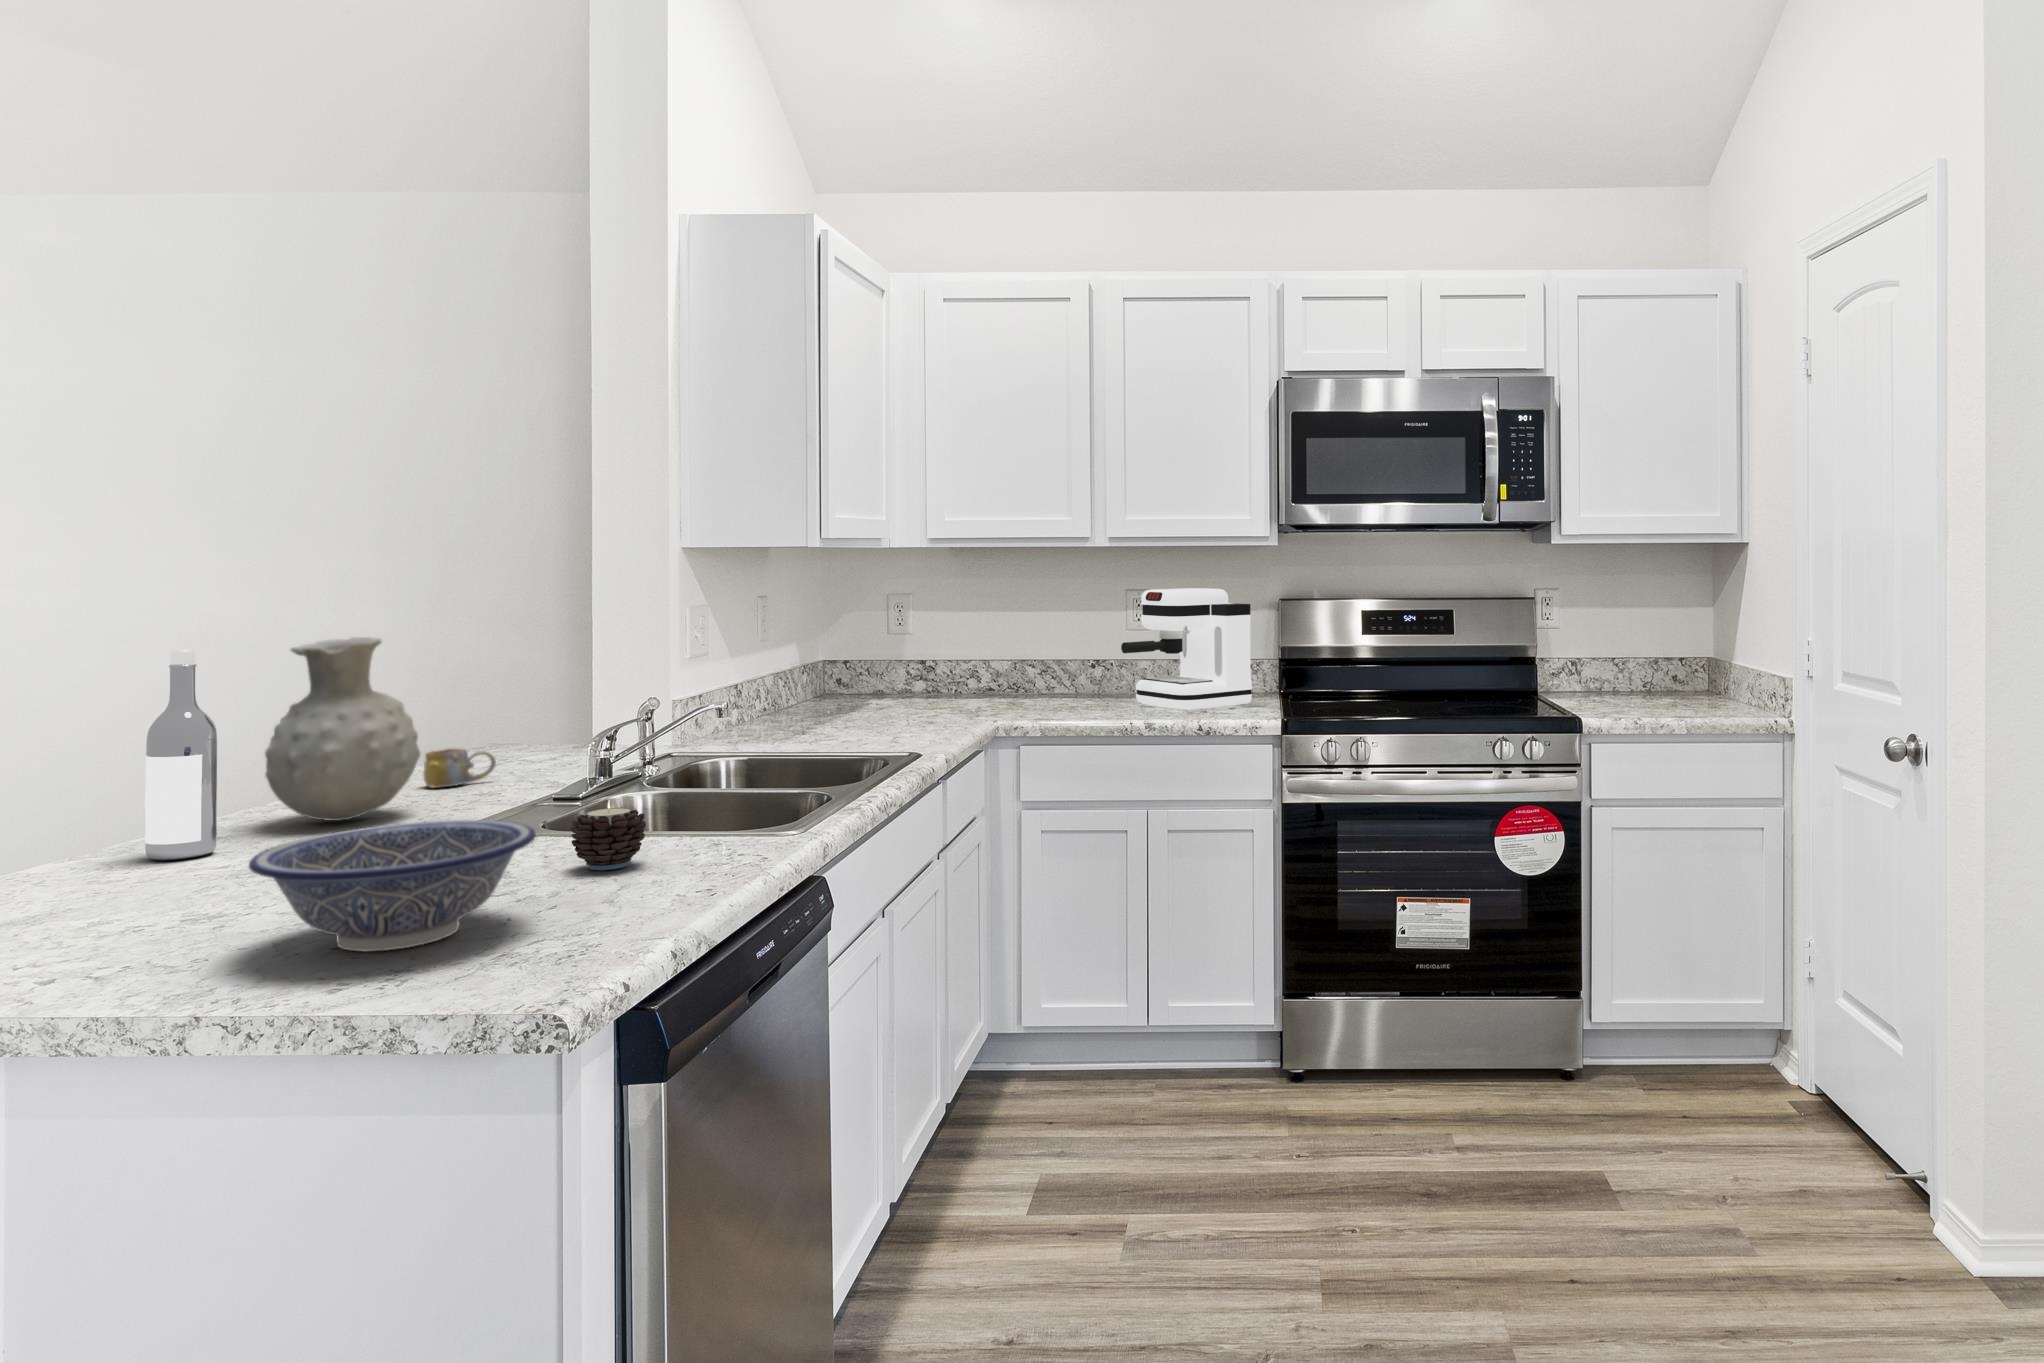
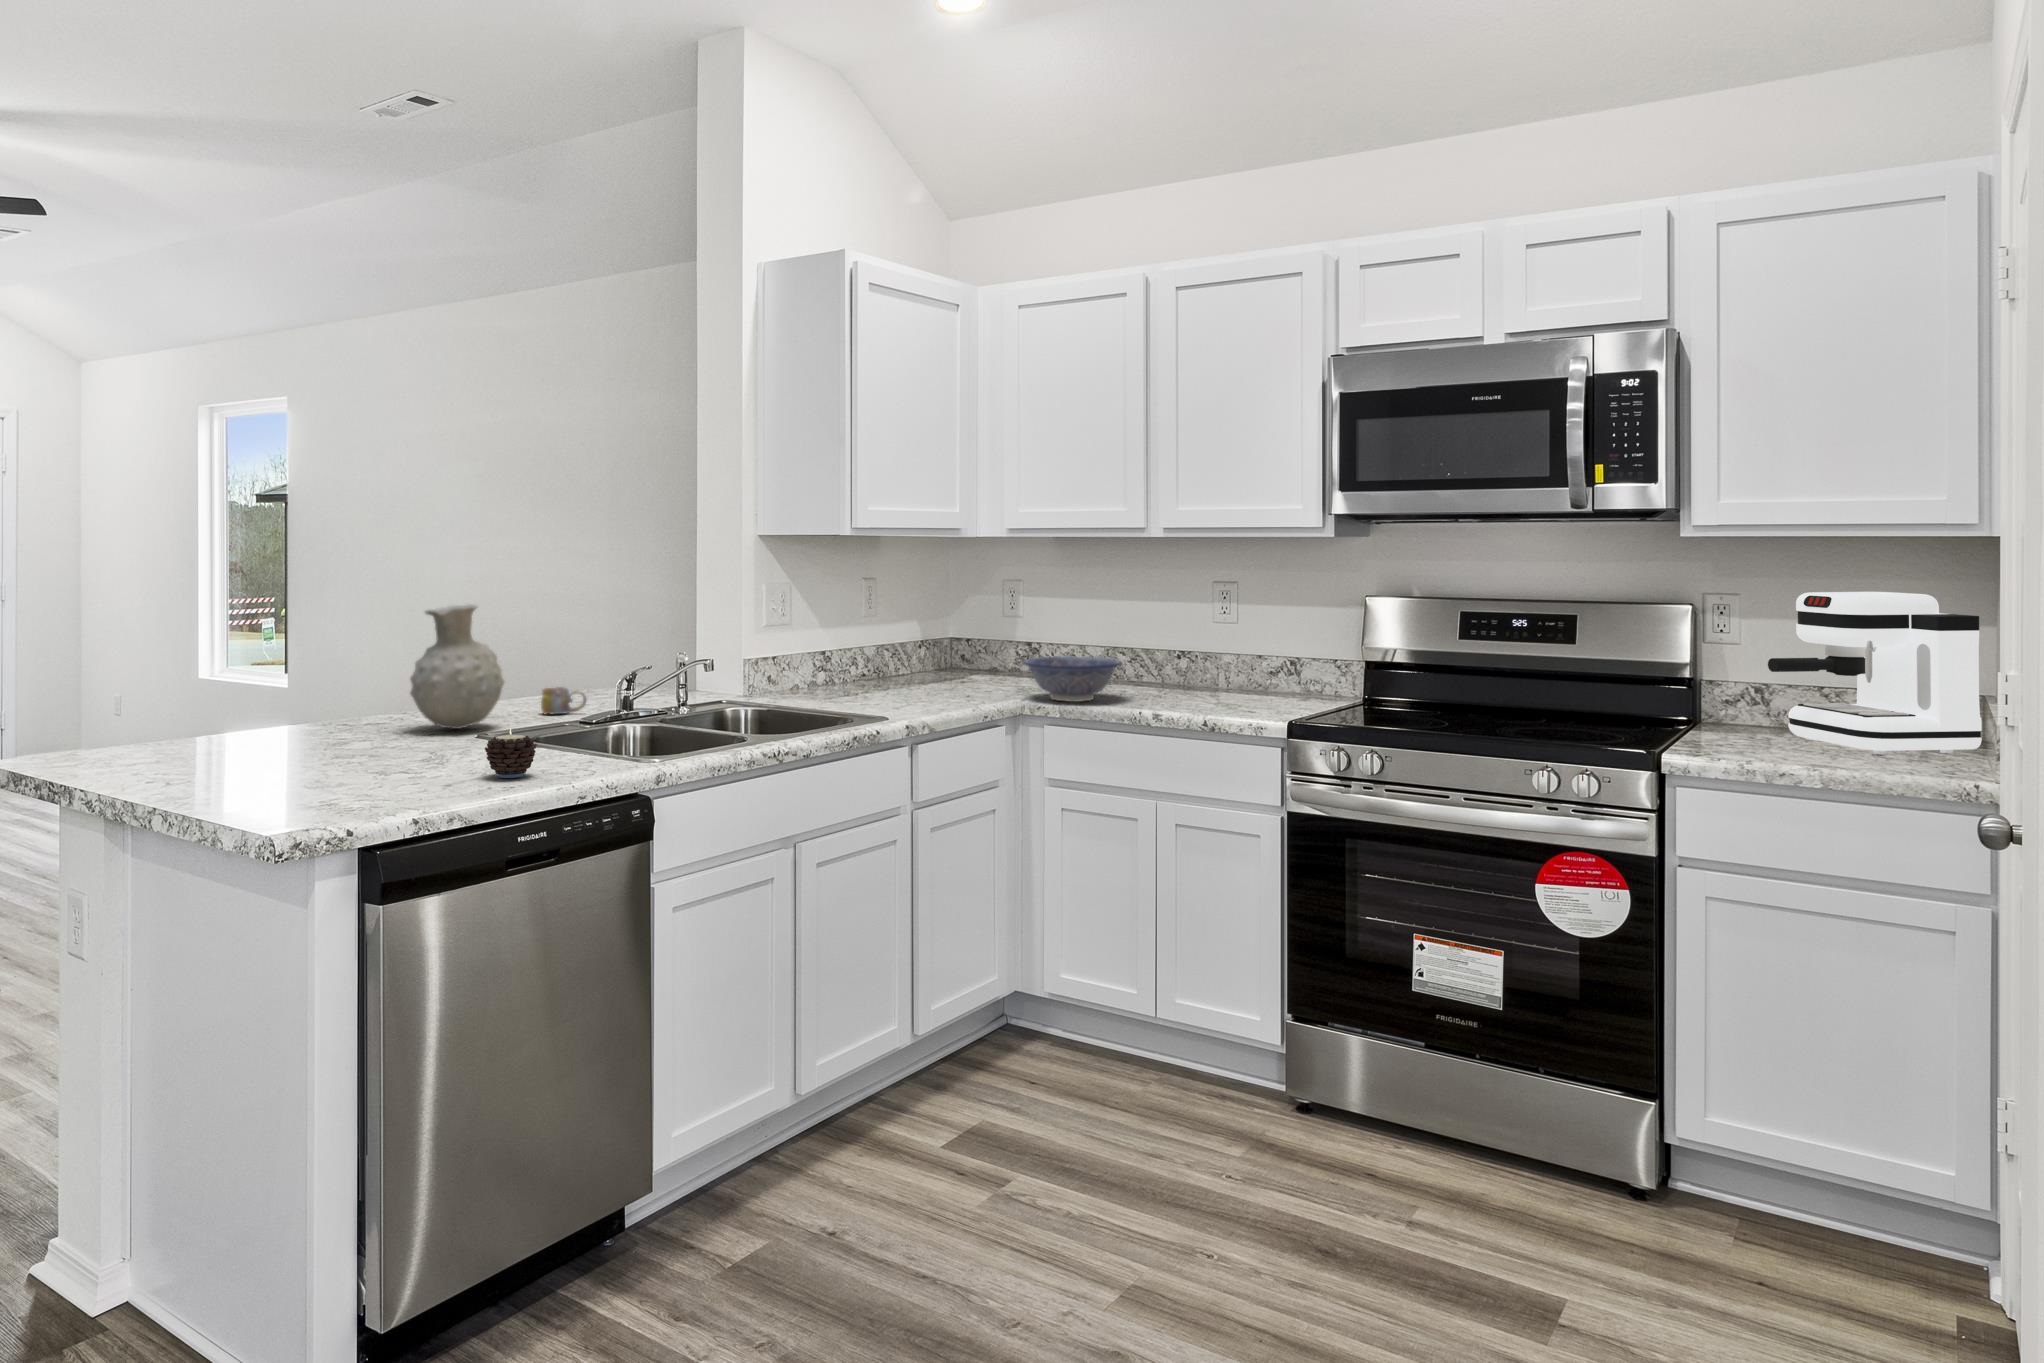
coffee maker: present [1121,588,1252,712] -> present [1768,592,1982,754]
wine bottle: present [145,650,217,860] -> none [330,609,367,741]
decorative bowl: present [249,820,536,952] -> present [1022,656,1122,702]

